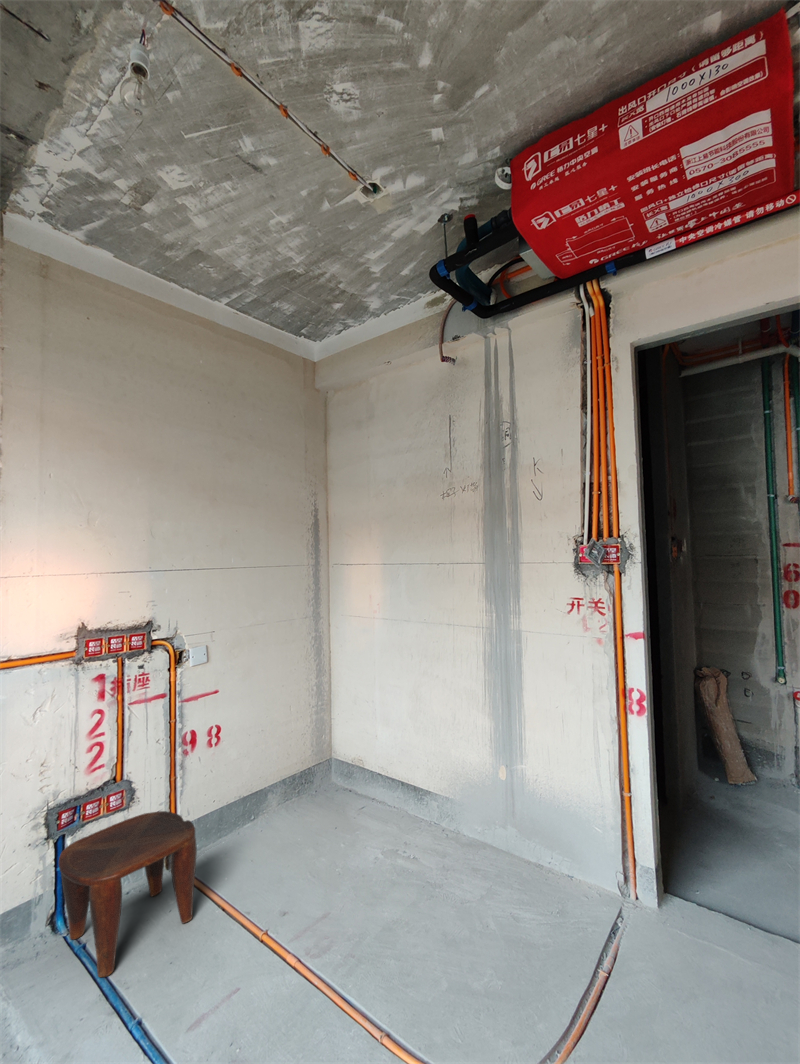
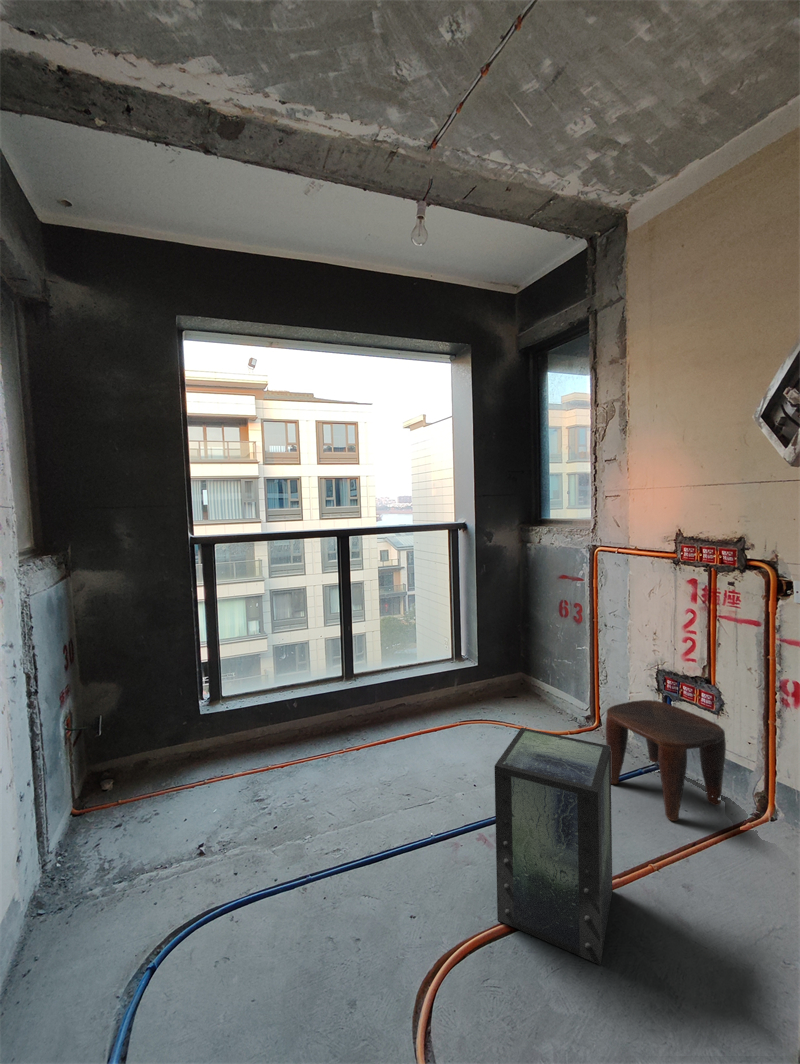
storage box: none [281,813,389,1040] -> present [495,728,612,965]

